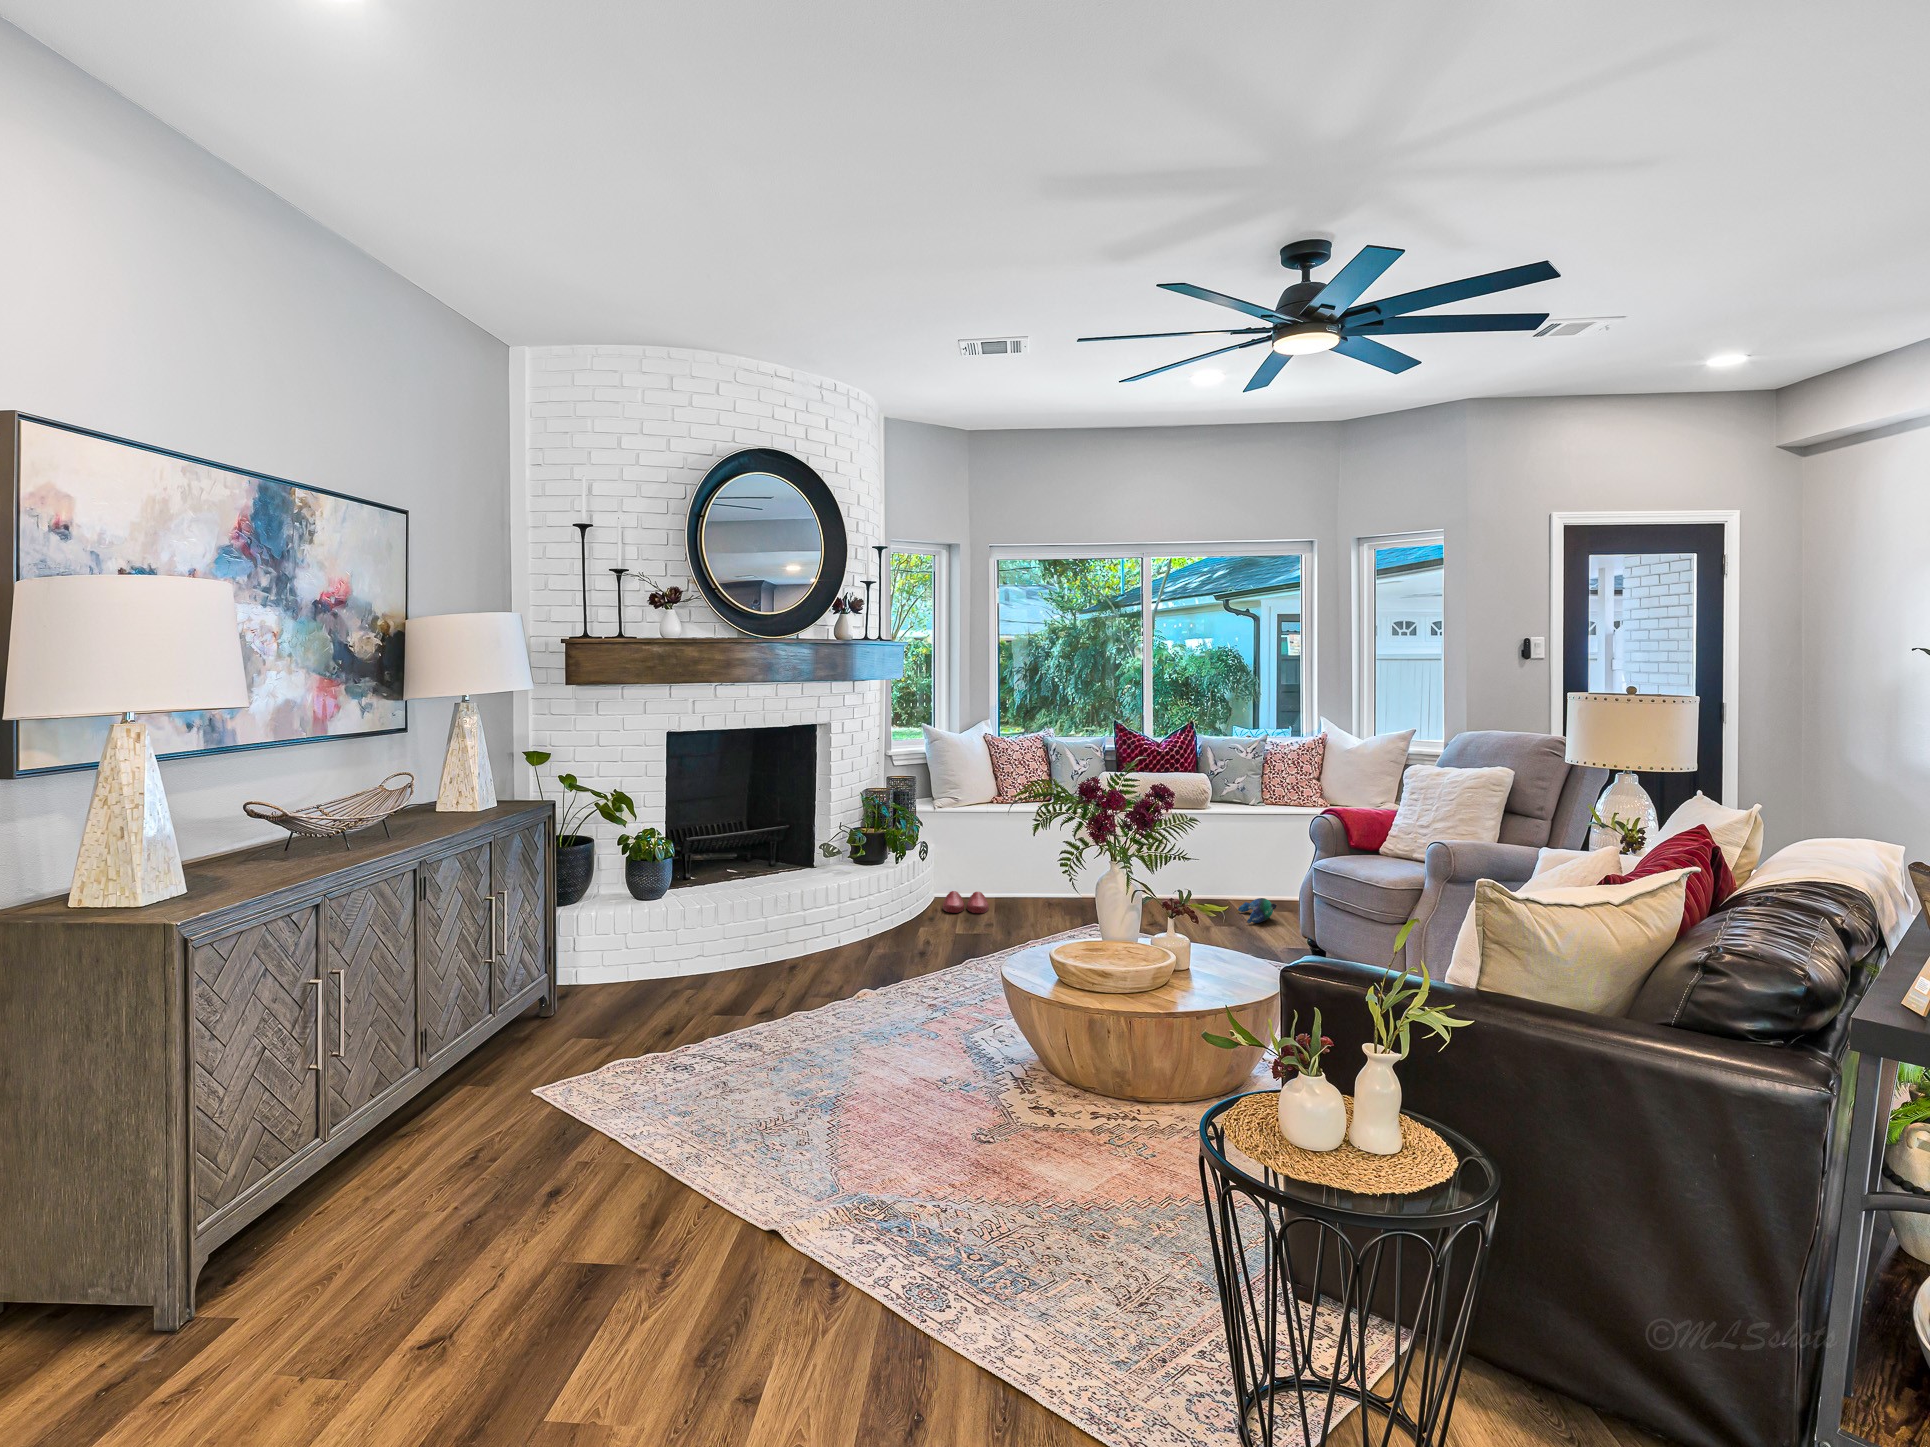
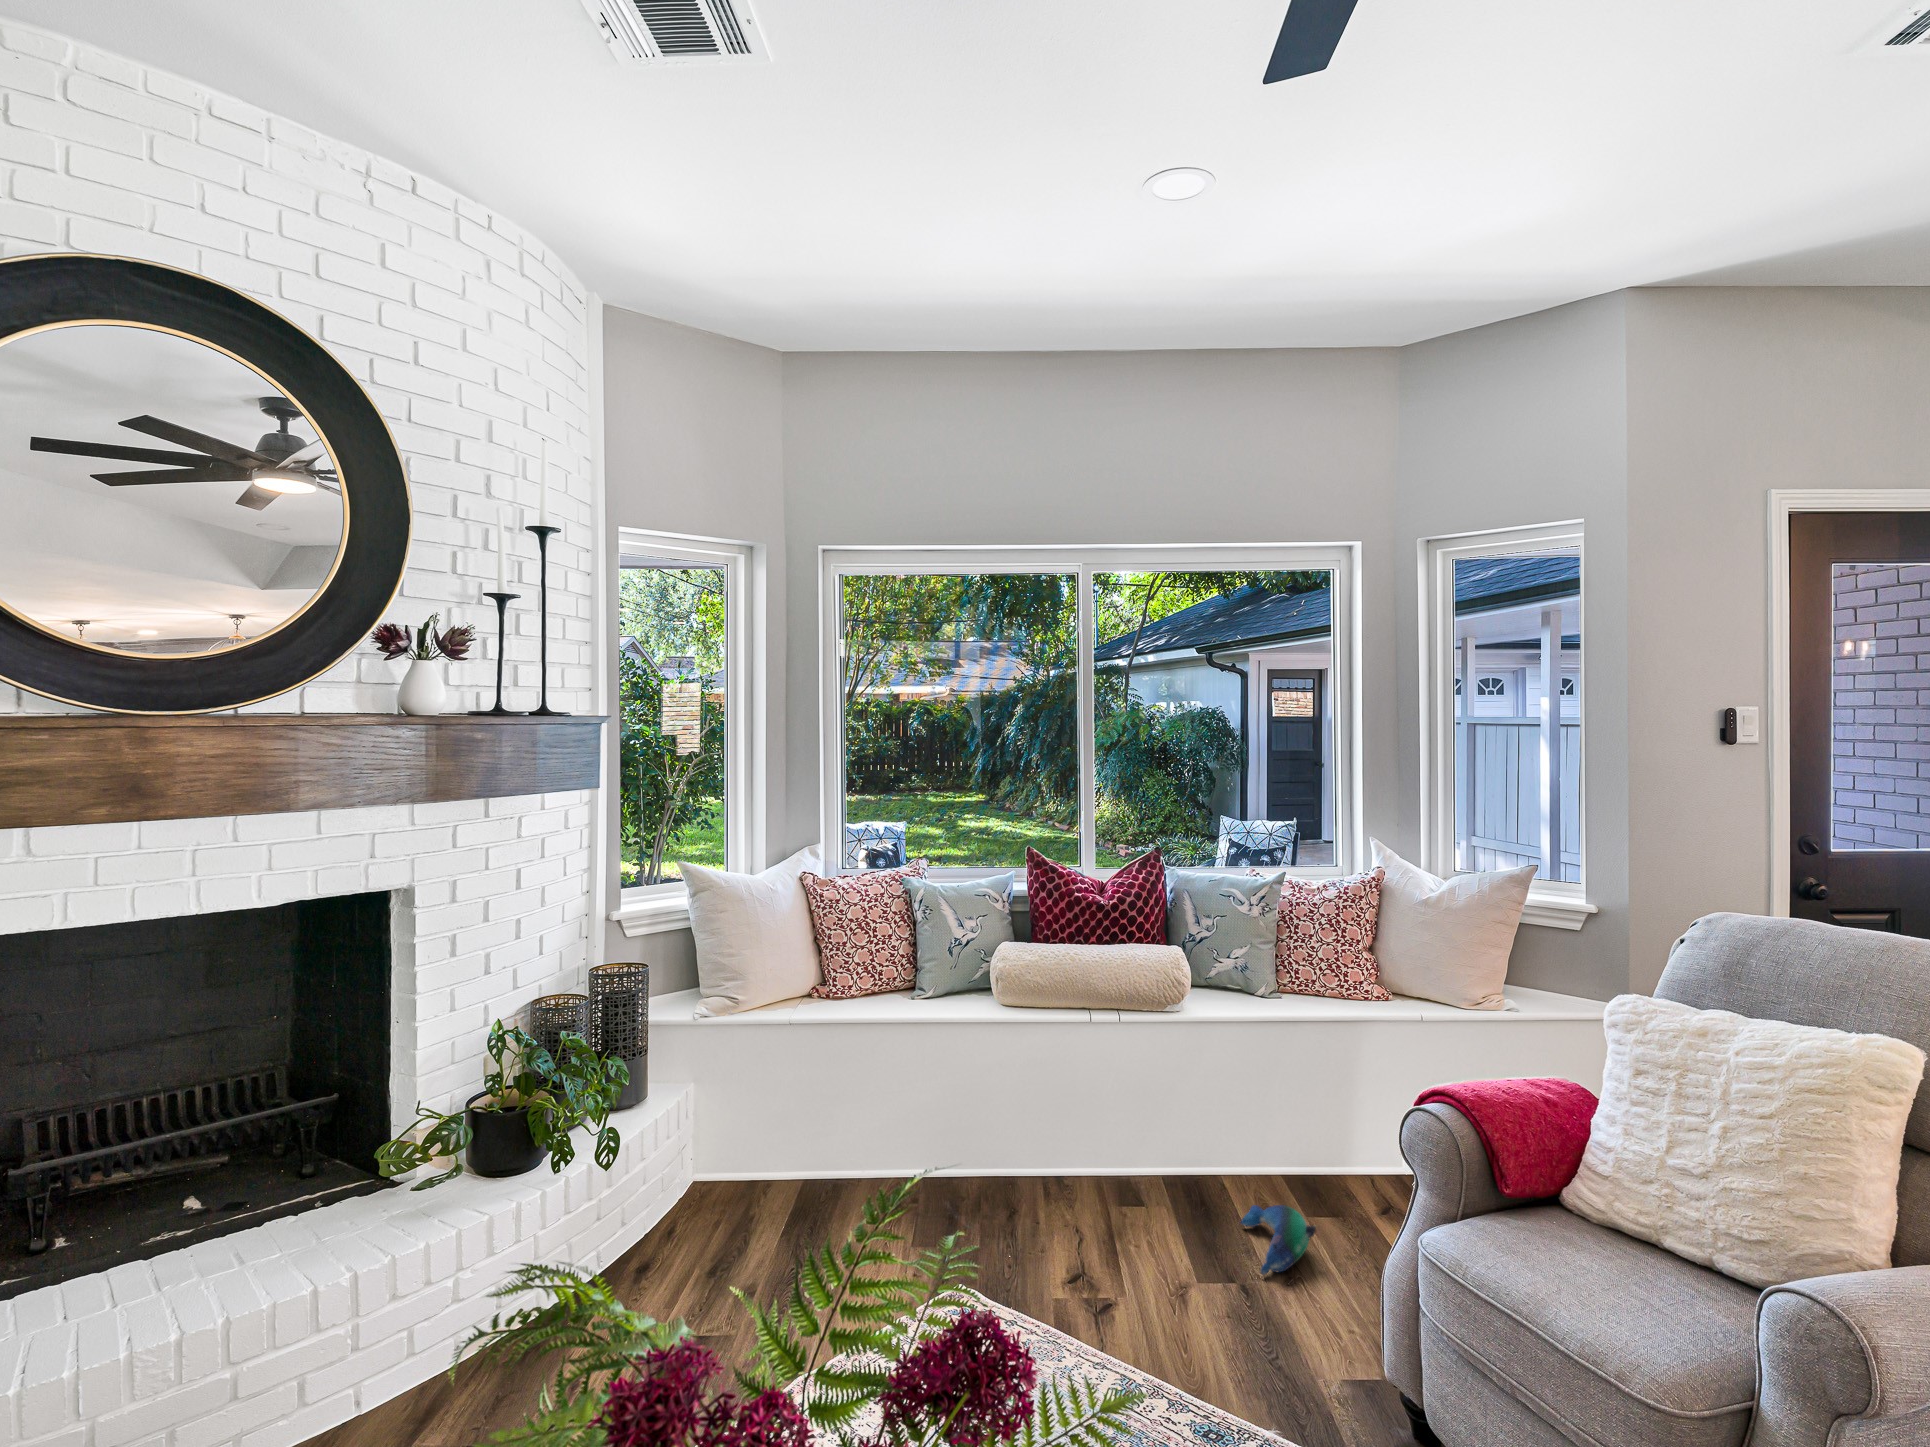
slippers: present [943,891,989,913] -> none [685,1181,777,1243]

